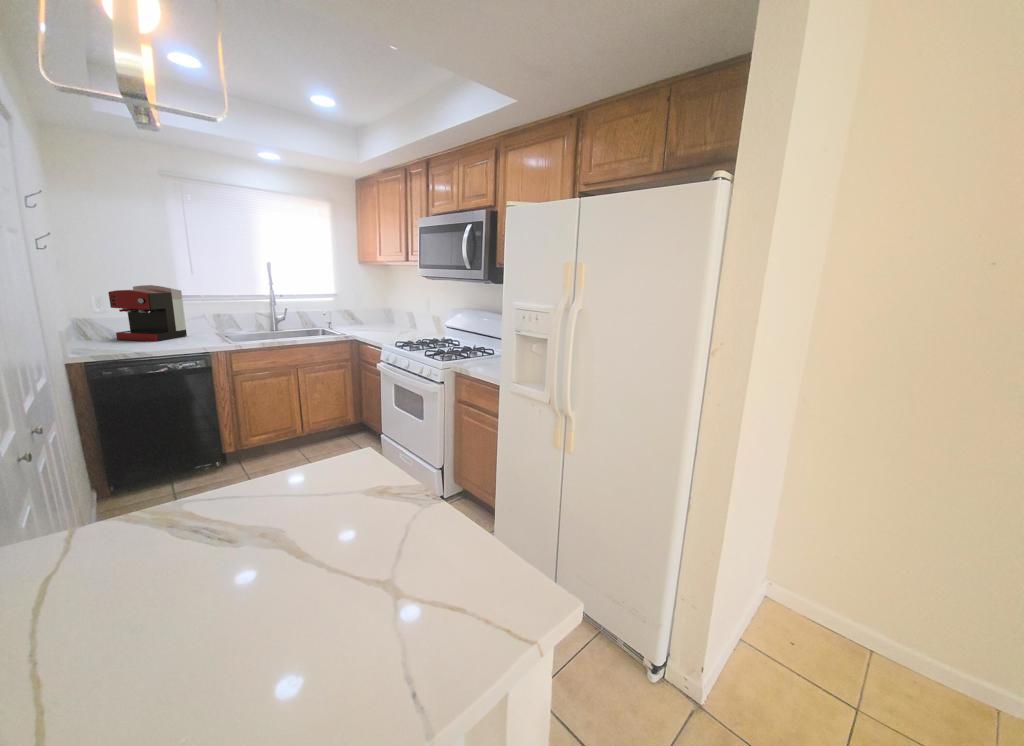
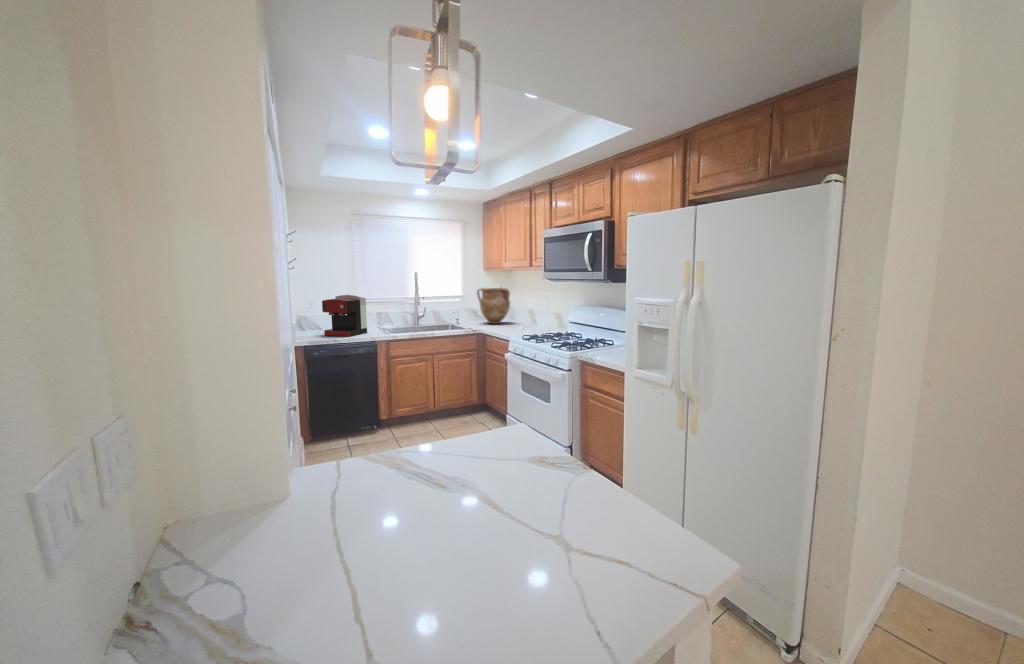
vase: none [342,284,385,327] -> present [477,288,510,324]

